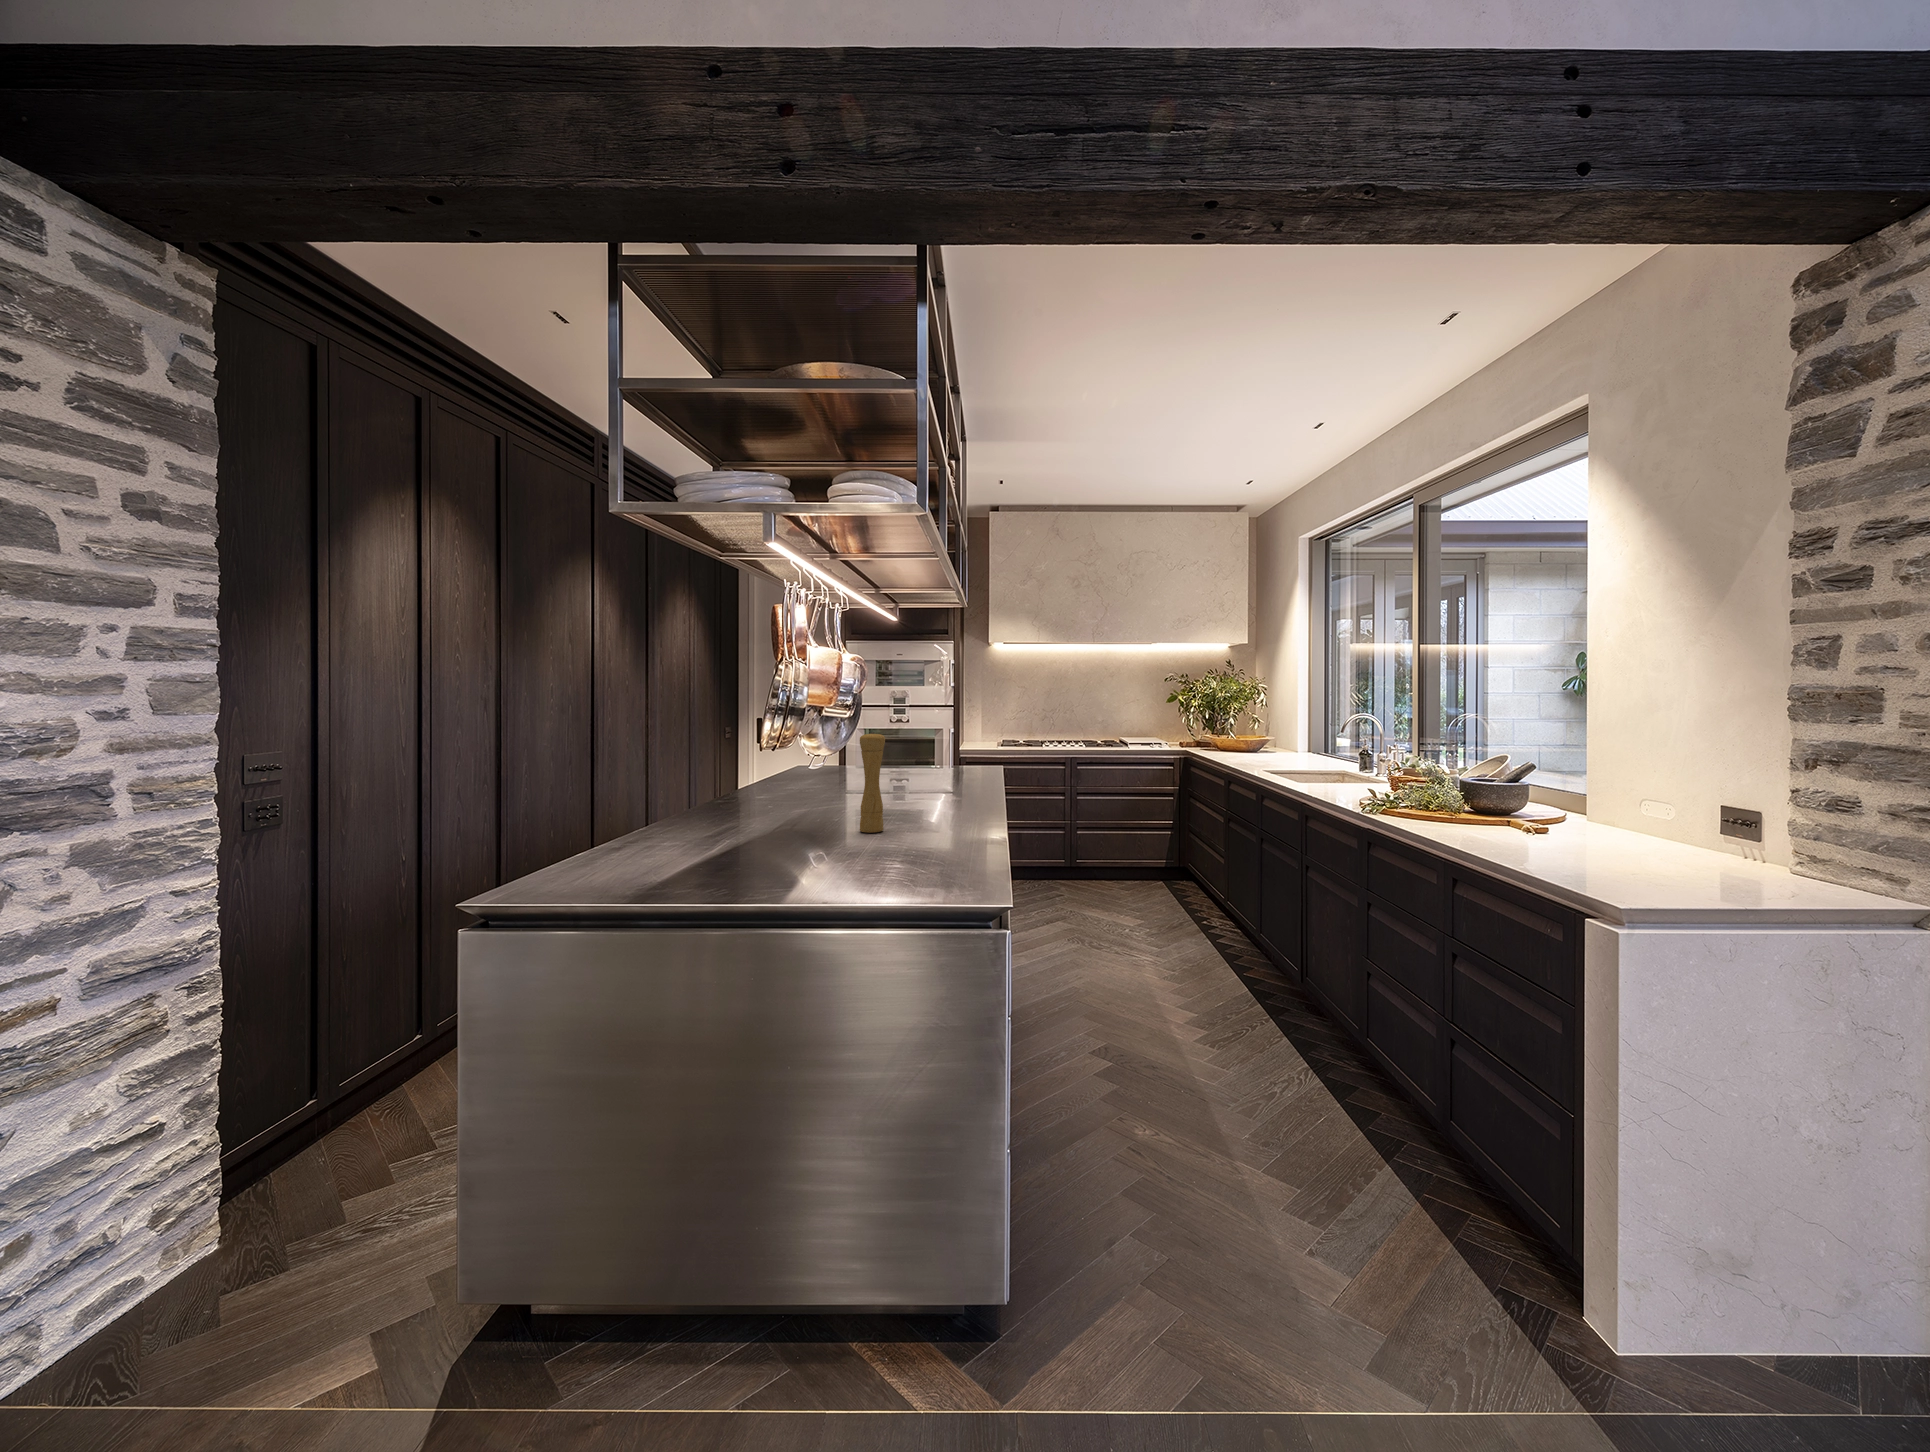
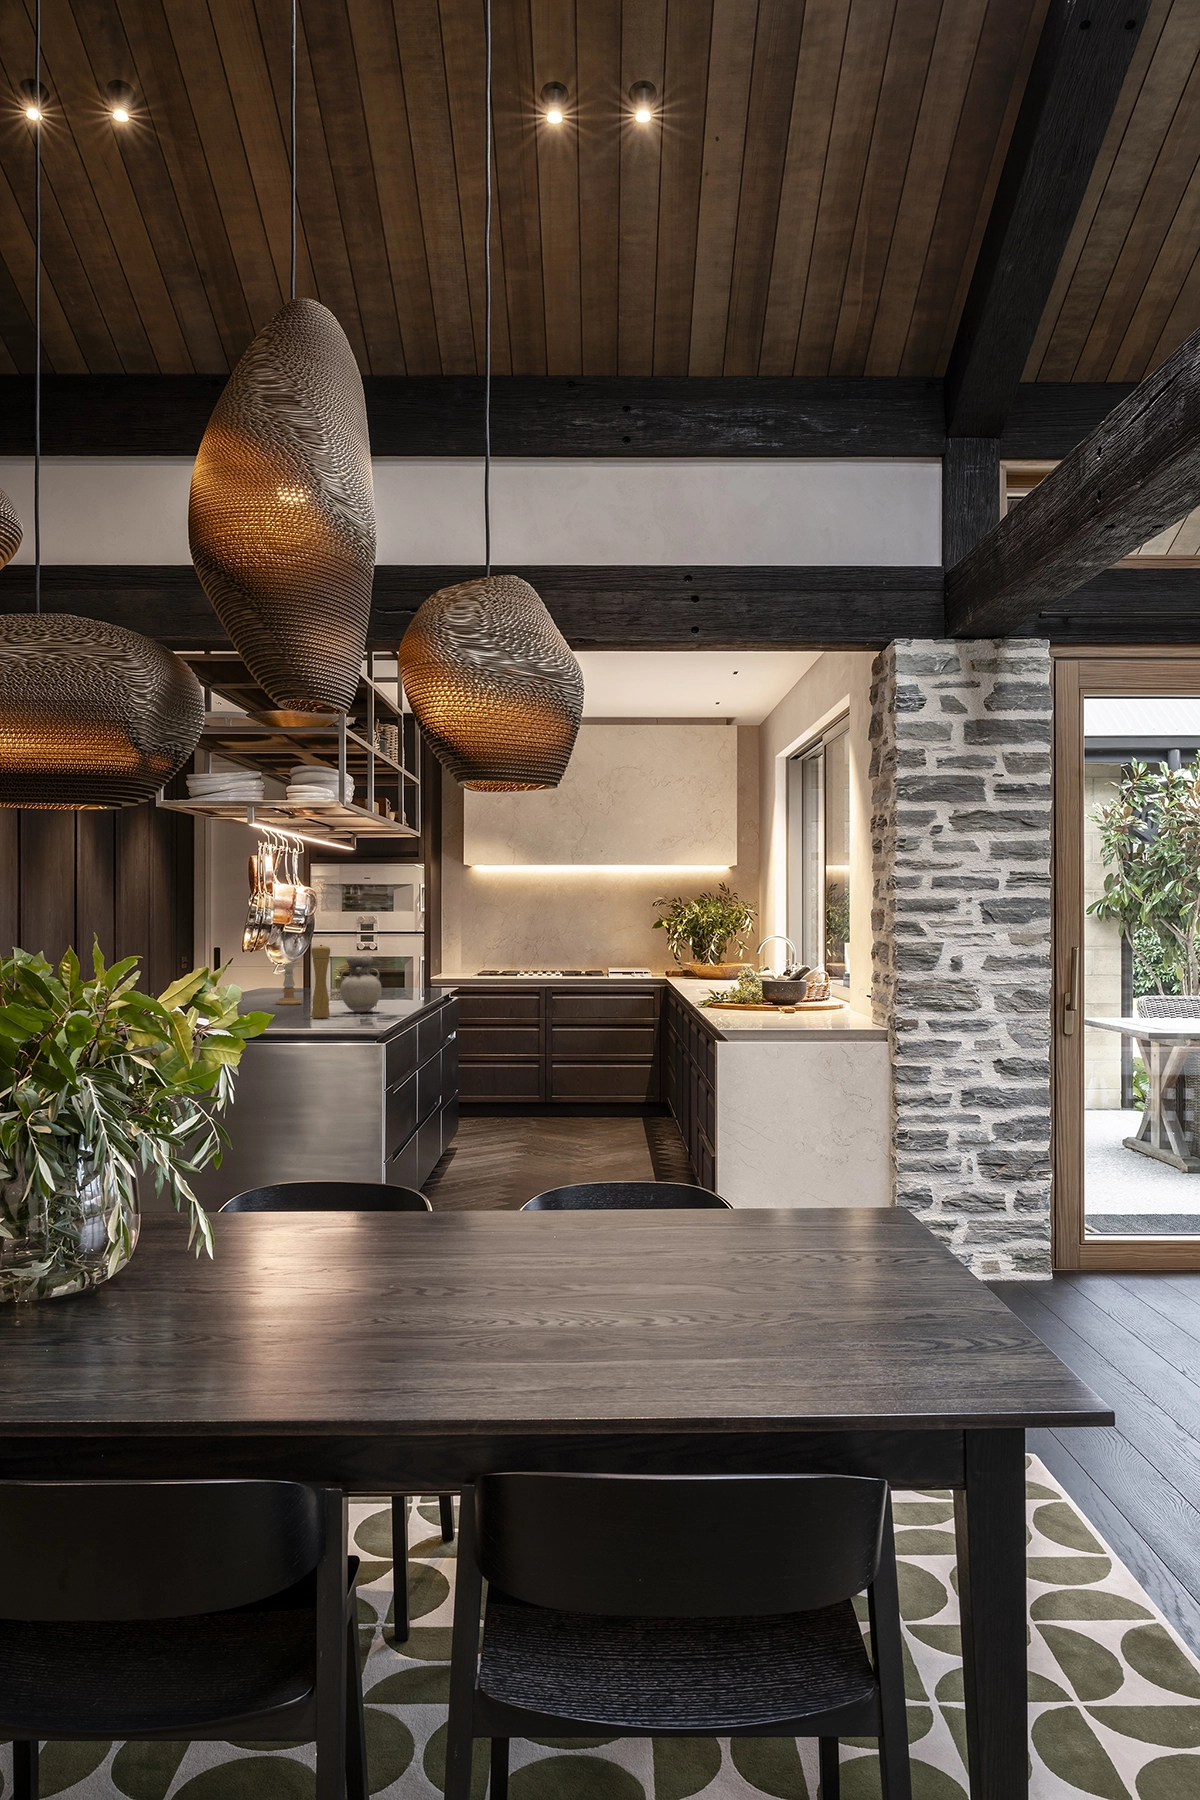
vase: none [893,742,944,814] -> present [340,956,382,1012]
candle holder: none [812,743,842,793] -> present [276,962,302,1005]

